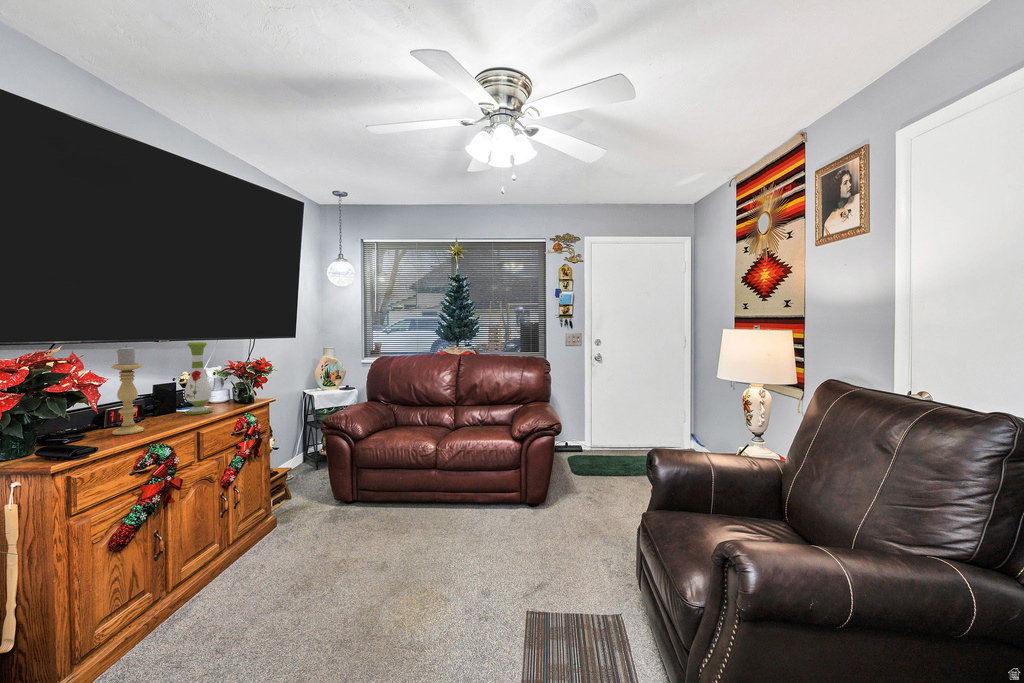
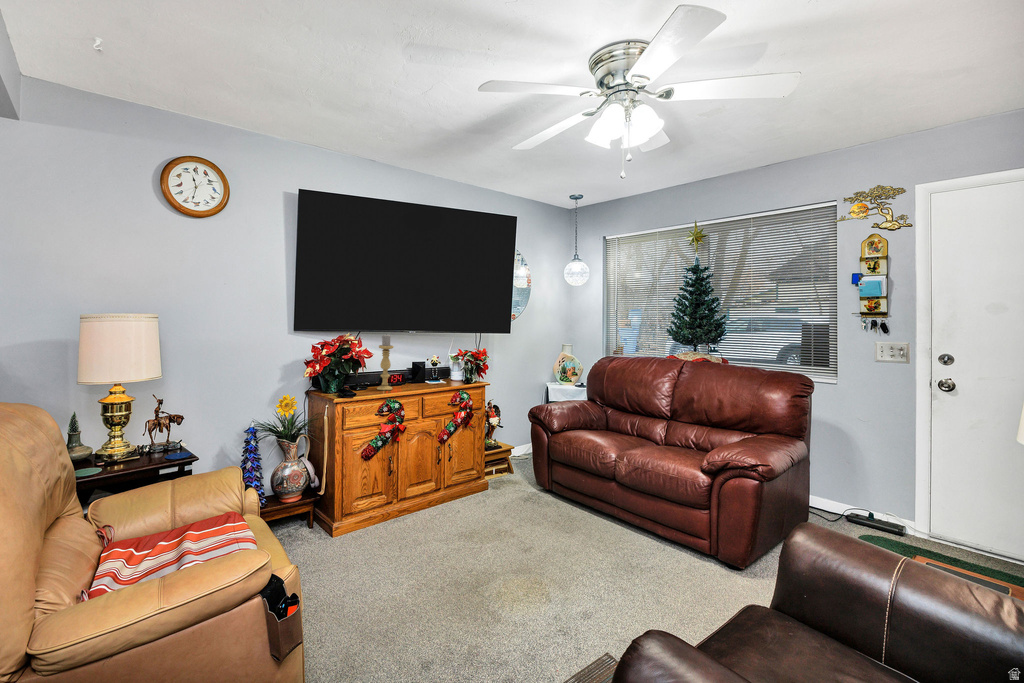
vase: present [185,342,212,415] -> none [426,334,442,386]

